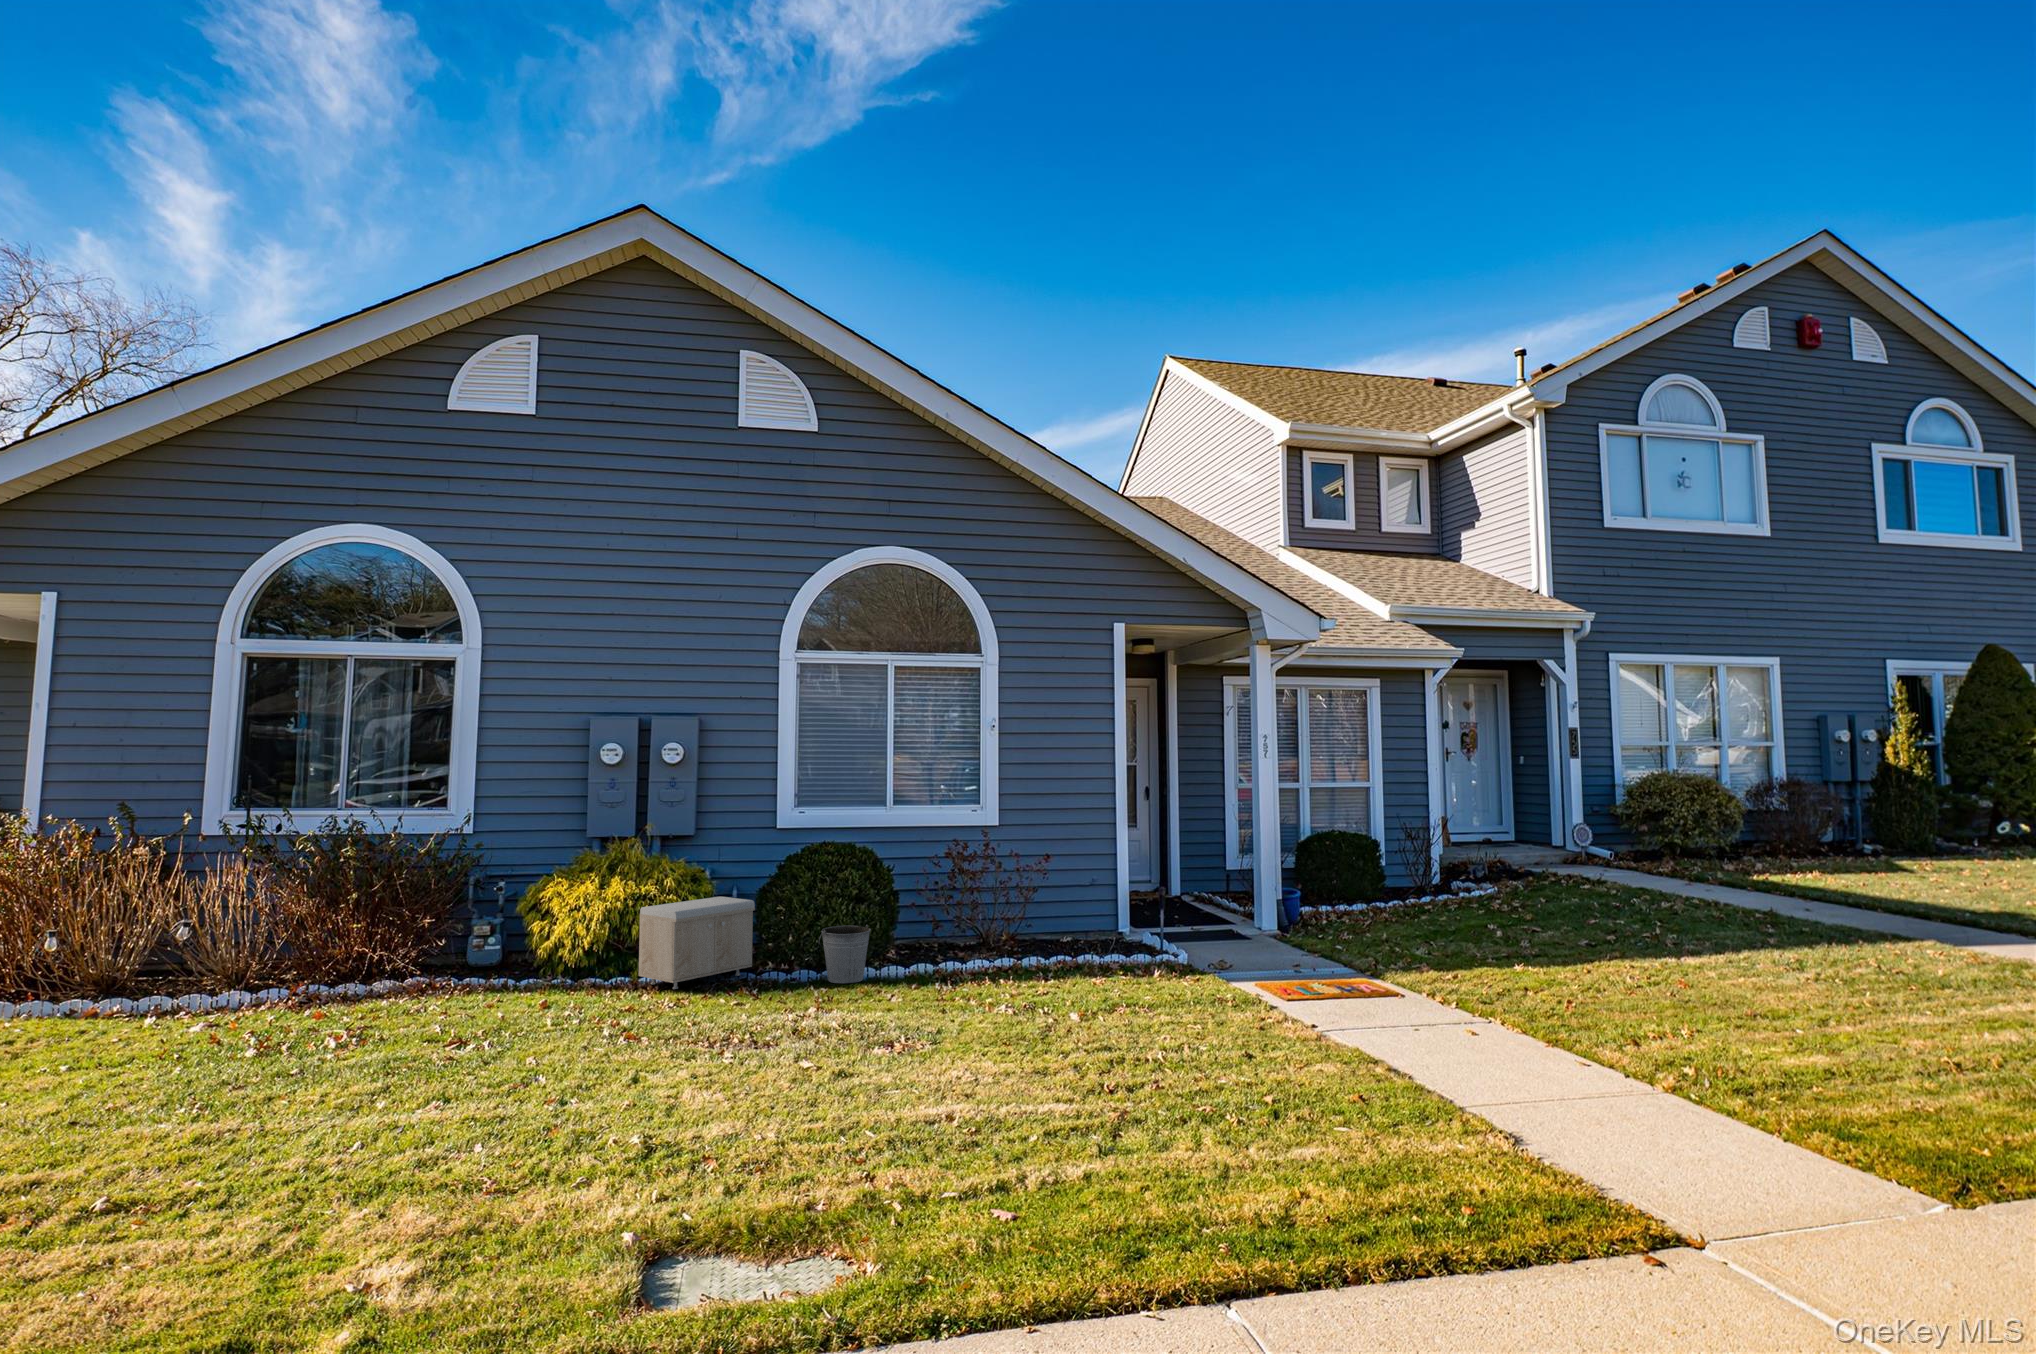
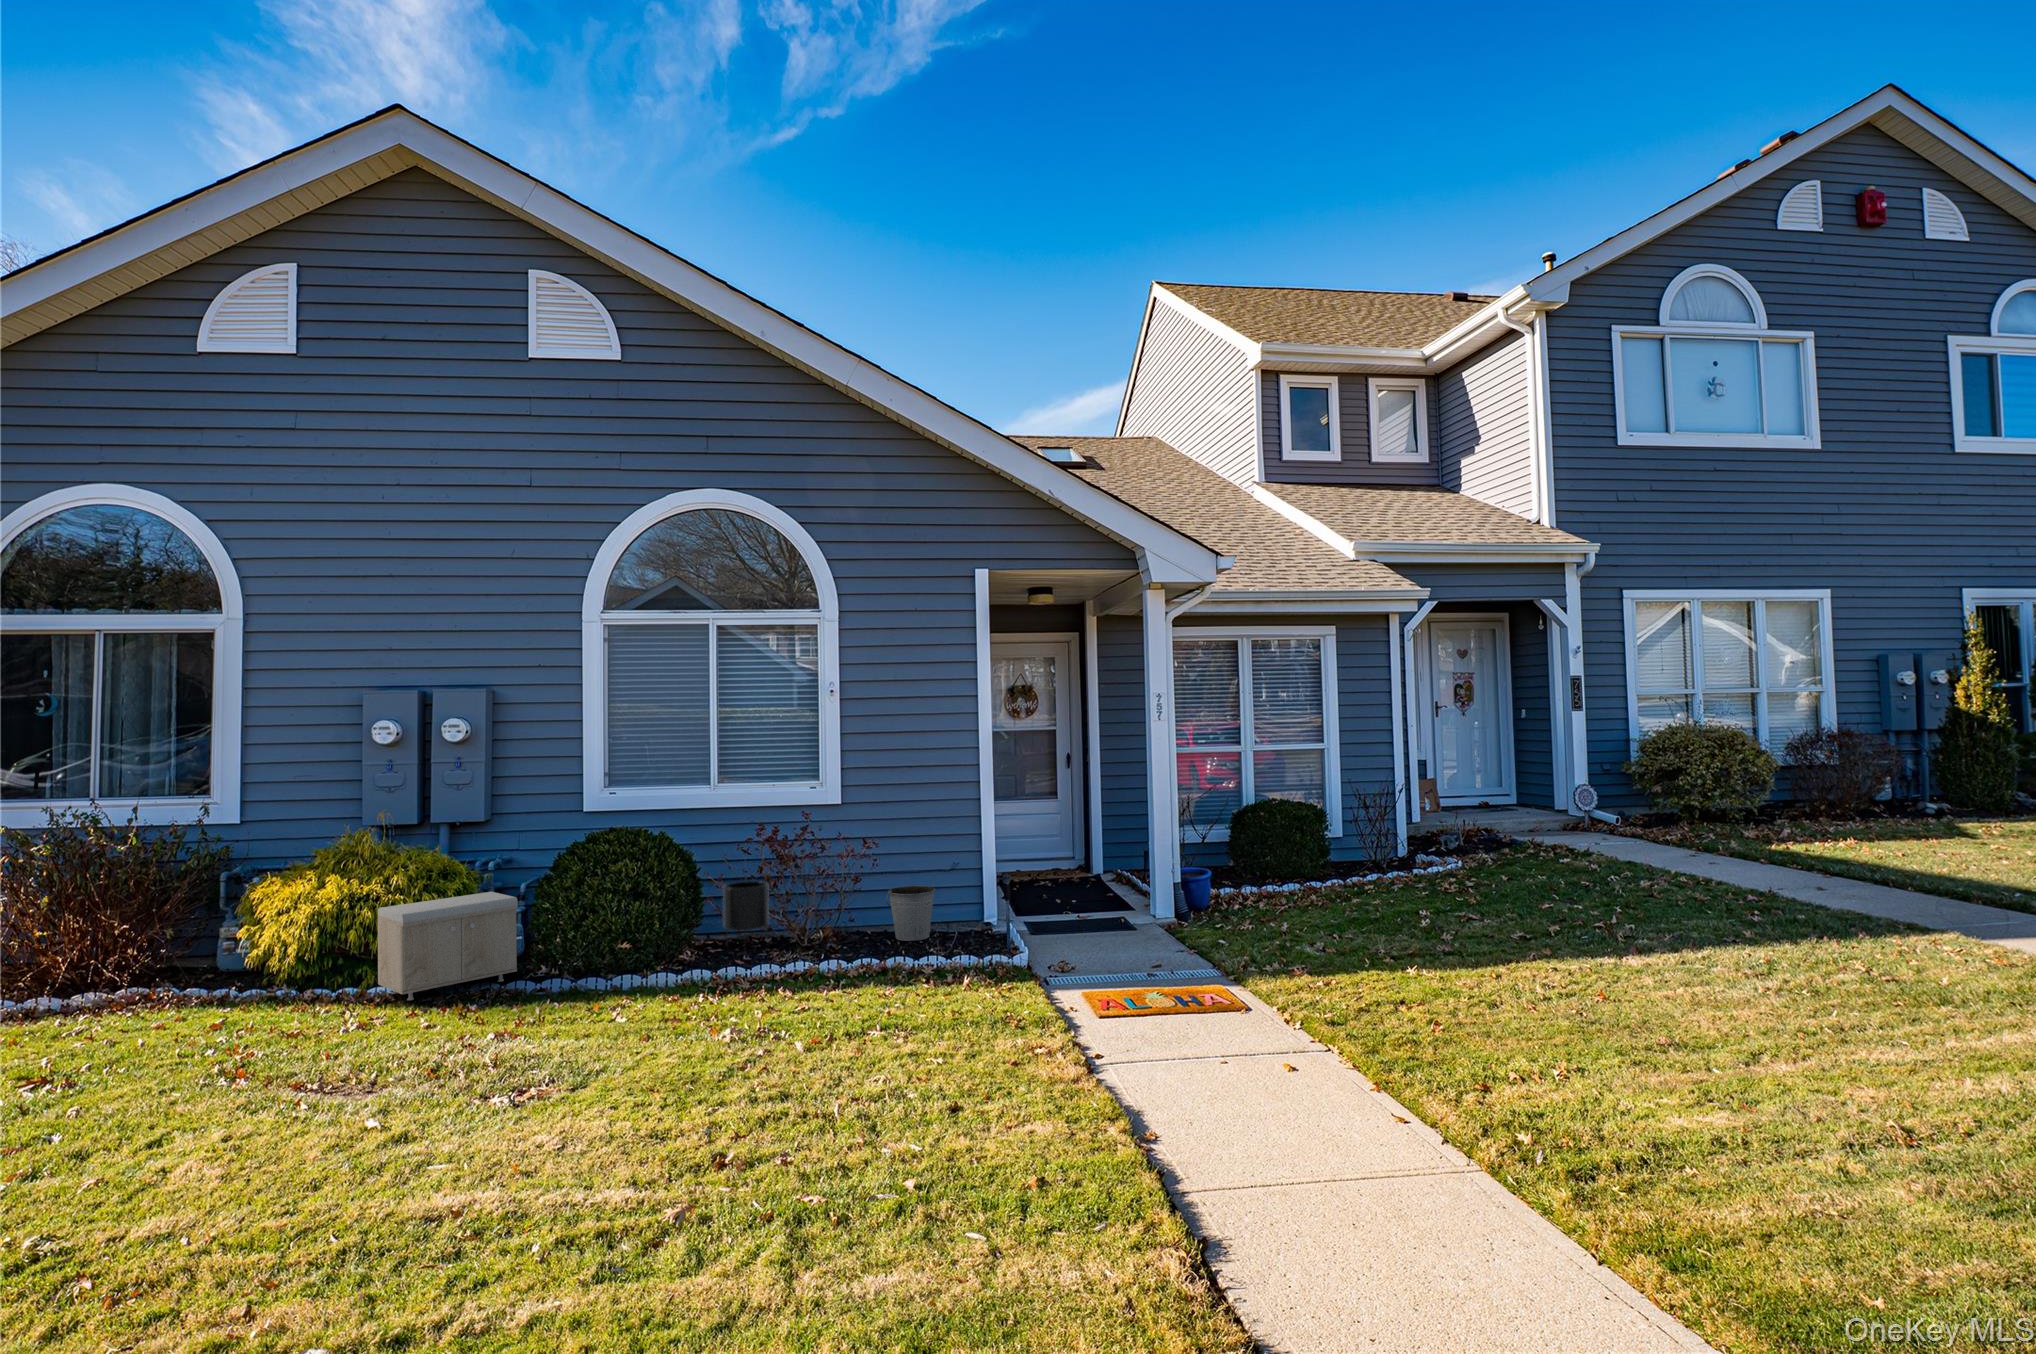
planter: none [908,892,948,955] -> present [723,881,769,936]
bucket: present [819,925,871,983] -> present [886,885,935,941]

